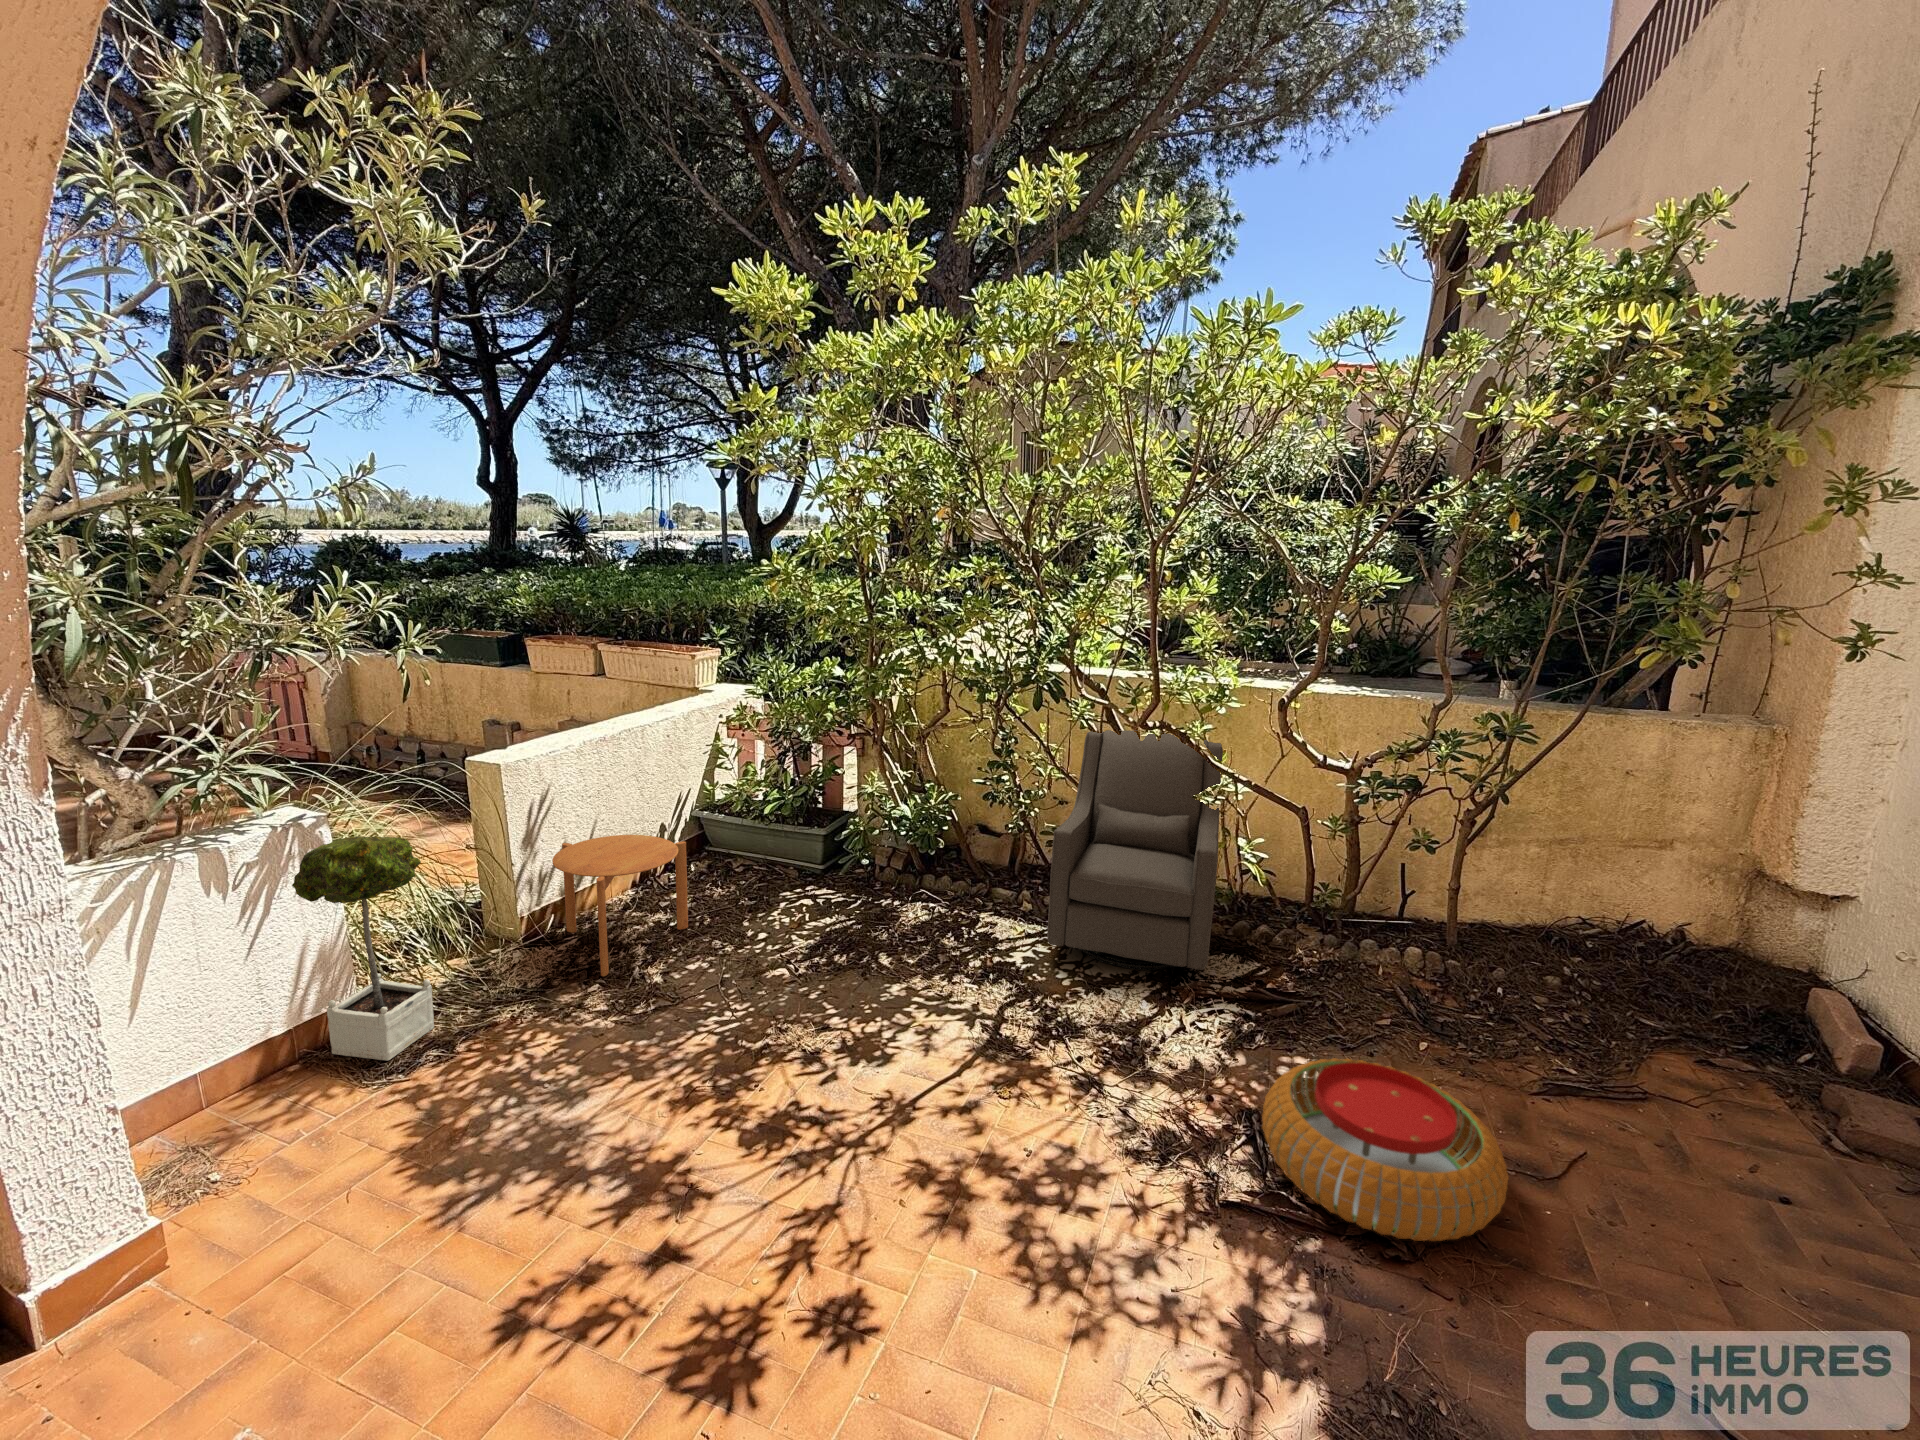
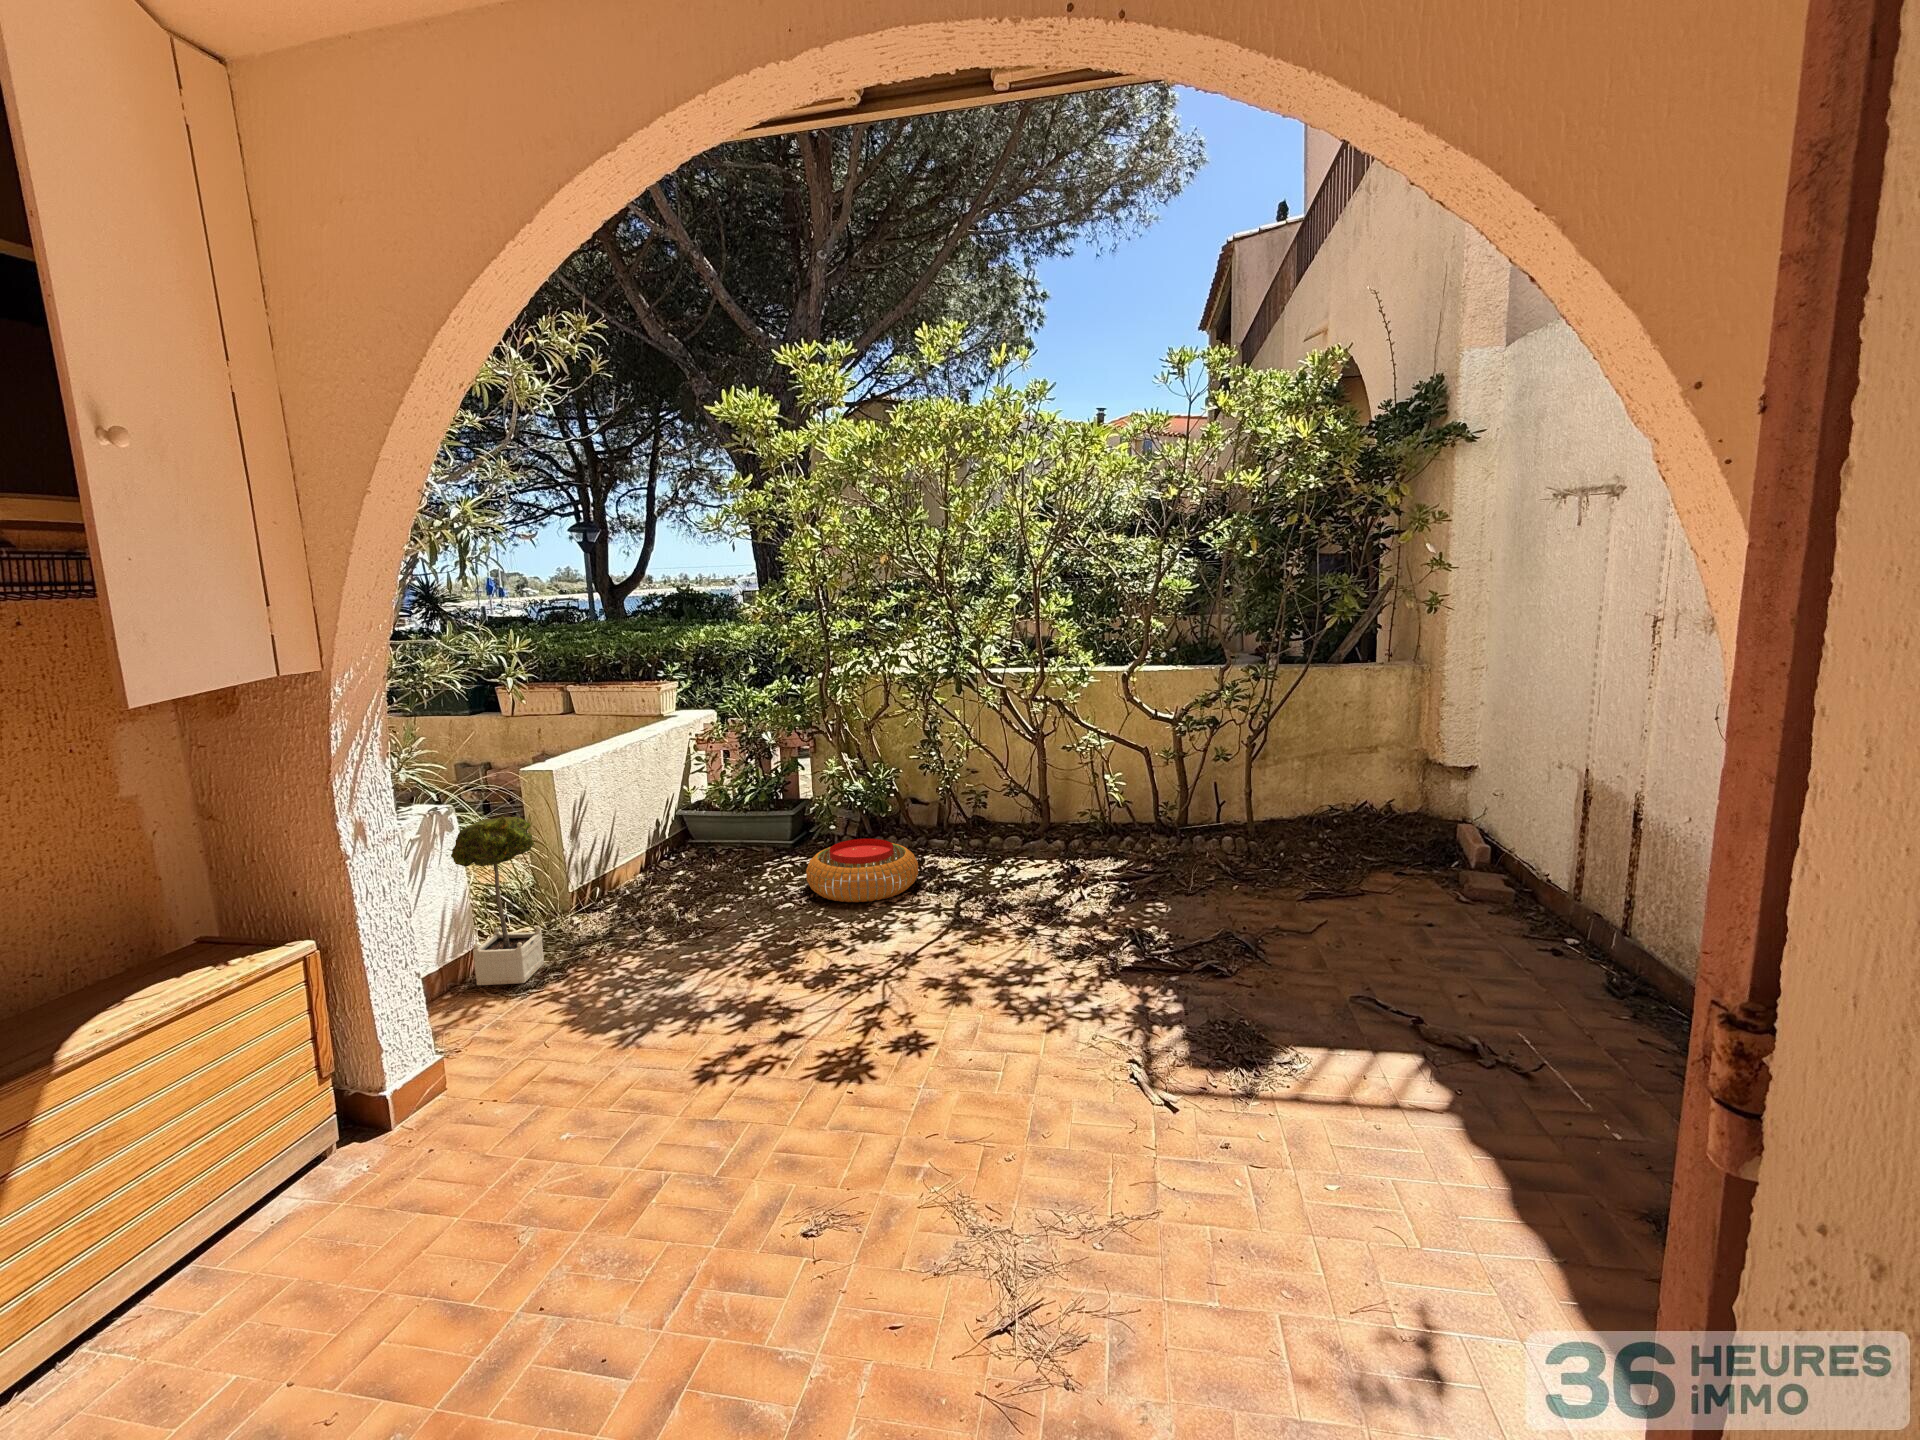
chair: present [1047,730,1223,970] -> none [977,707,1093,874]
side table: present [552,835,688,976] -> none [599,821,701,923]
pouf: present [1262,1058,1509,1241] -> present [806,839,918,902]

